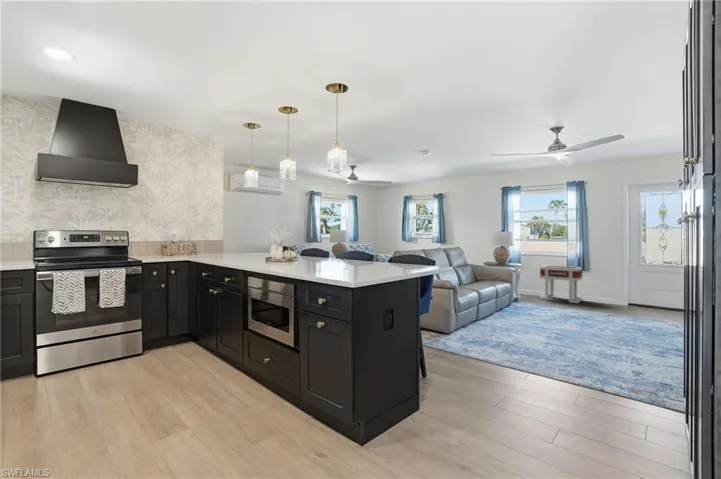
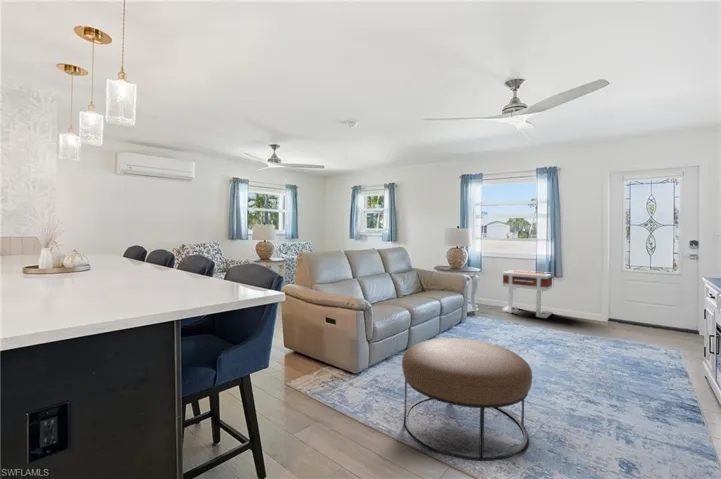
ottoman: none [489,306,578,372] -> present [402,338,532,461]

